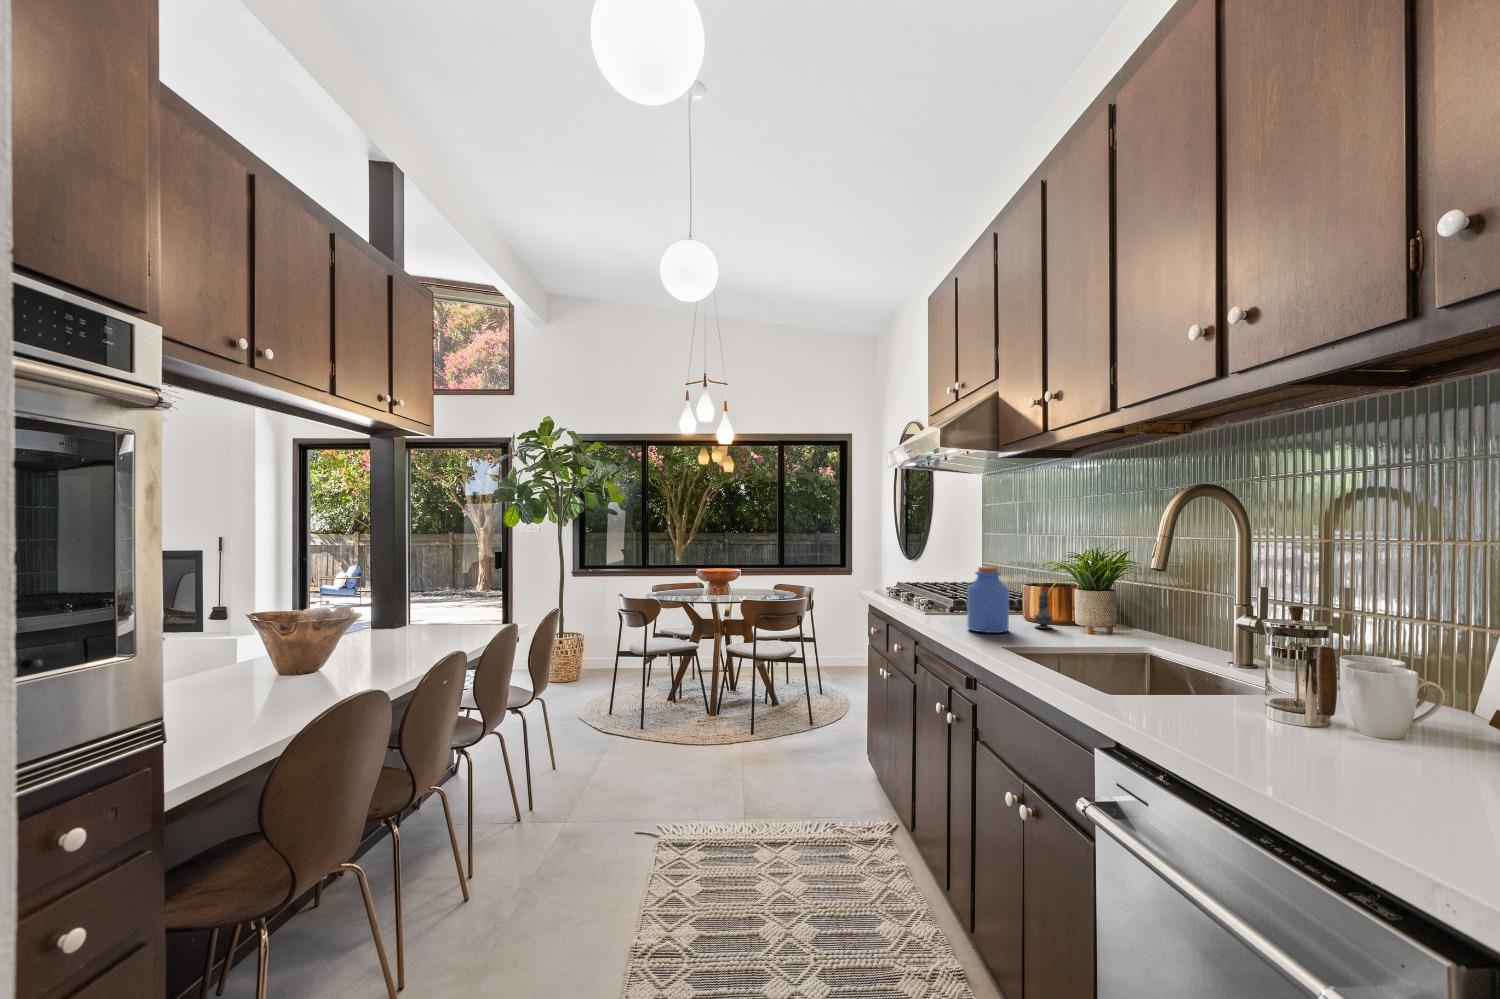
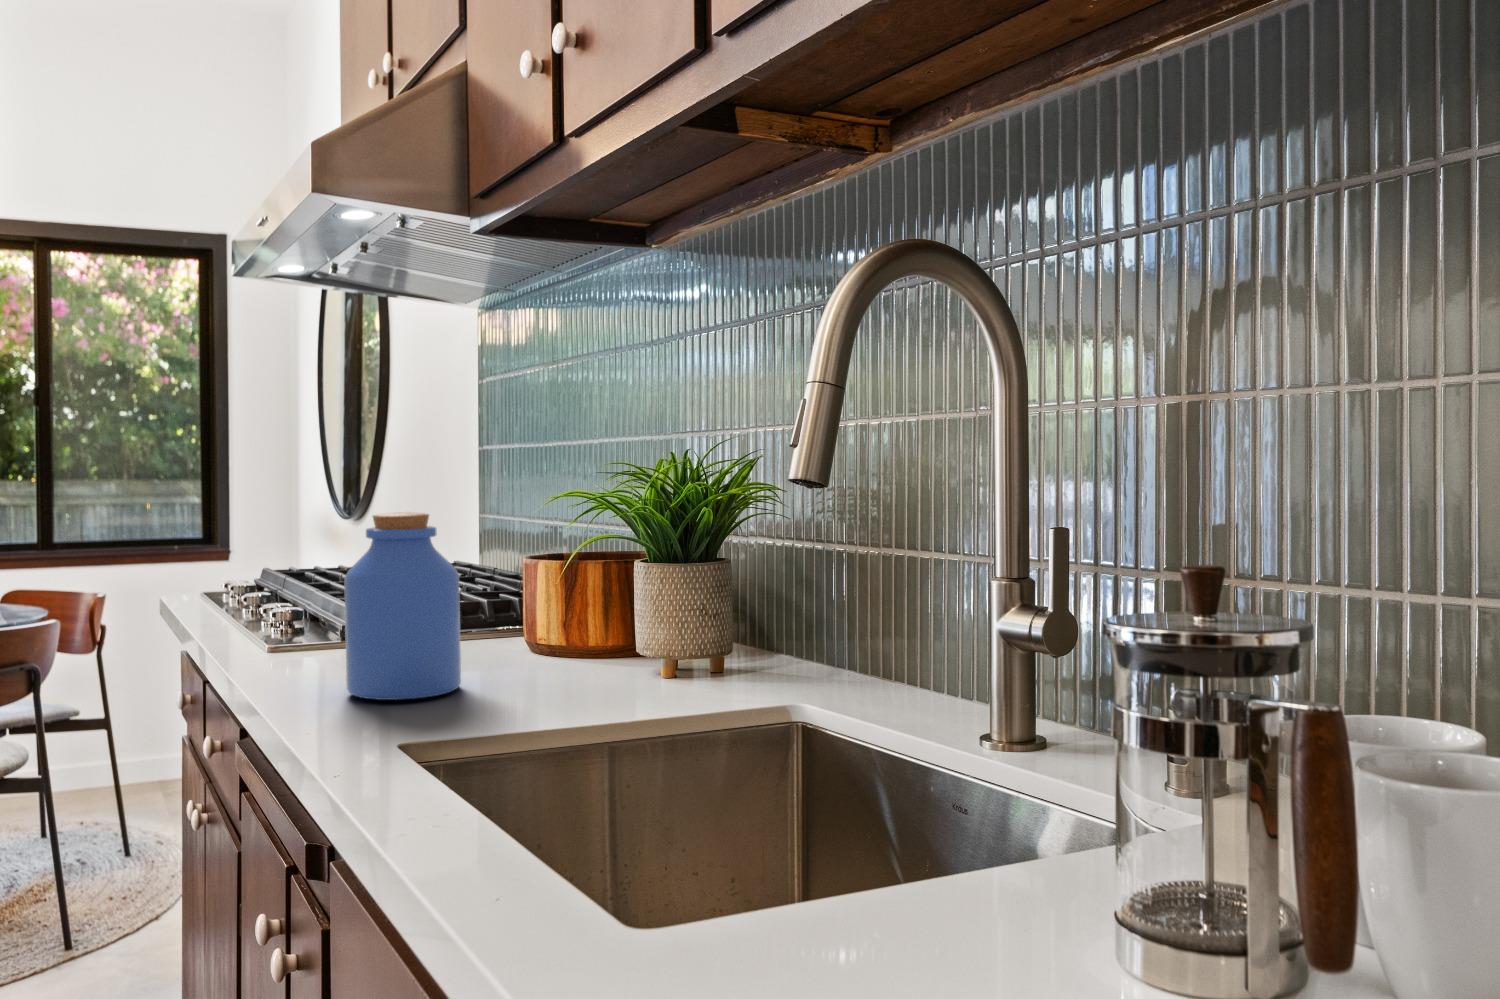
salt shaker: present [1035,592,1053,629] -> none [533,570,582,673]

